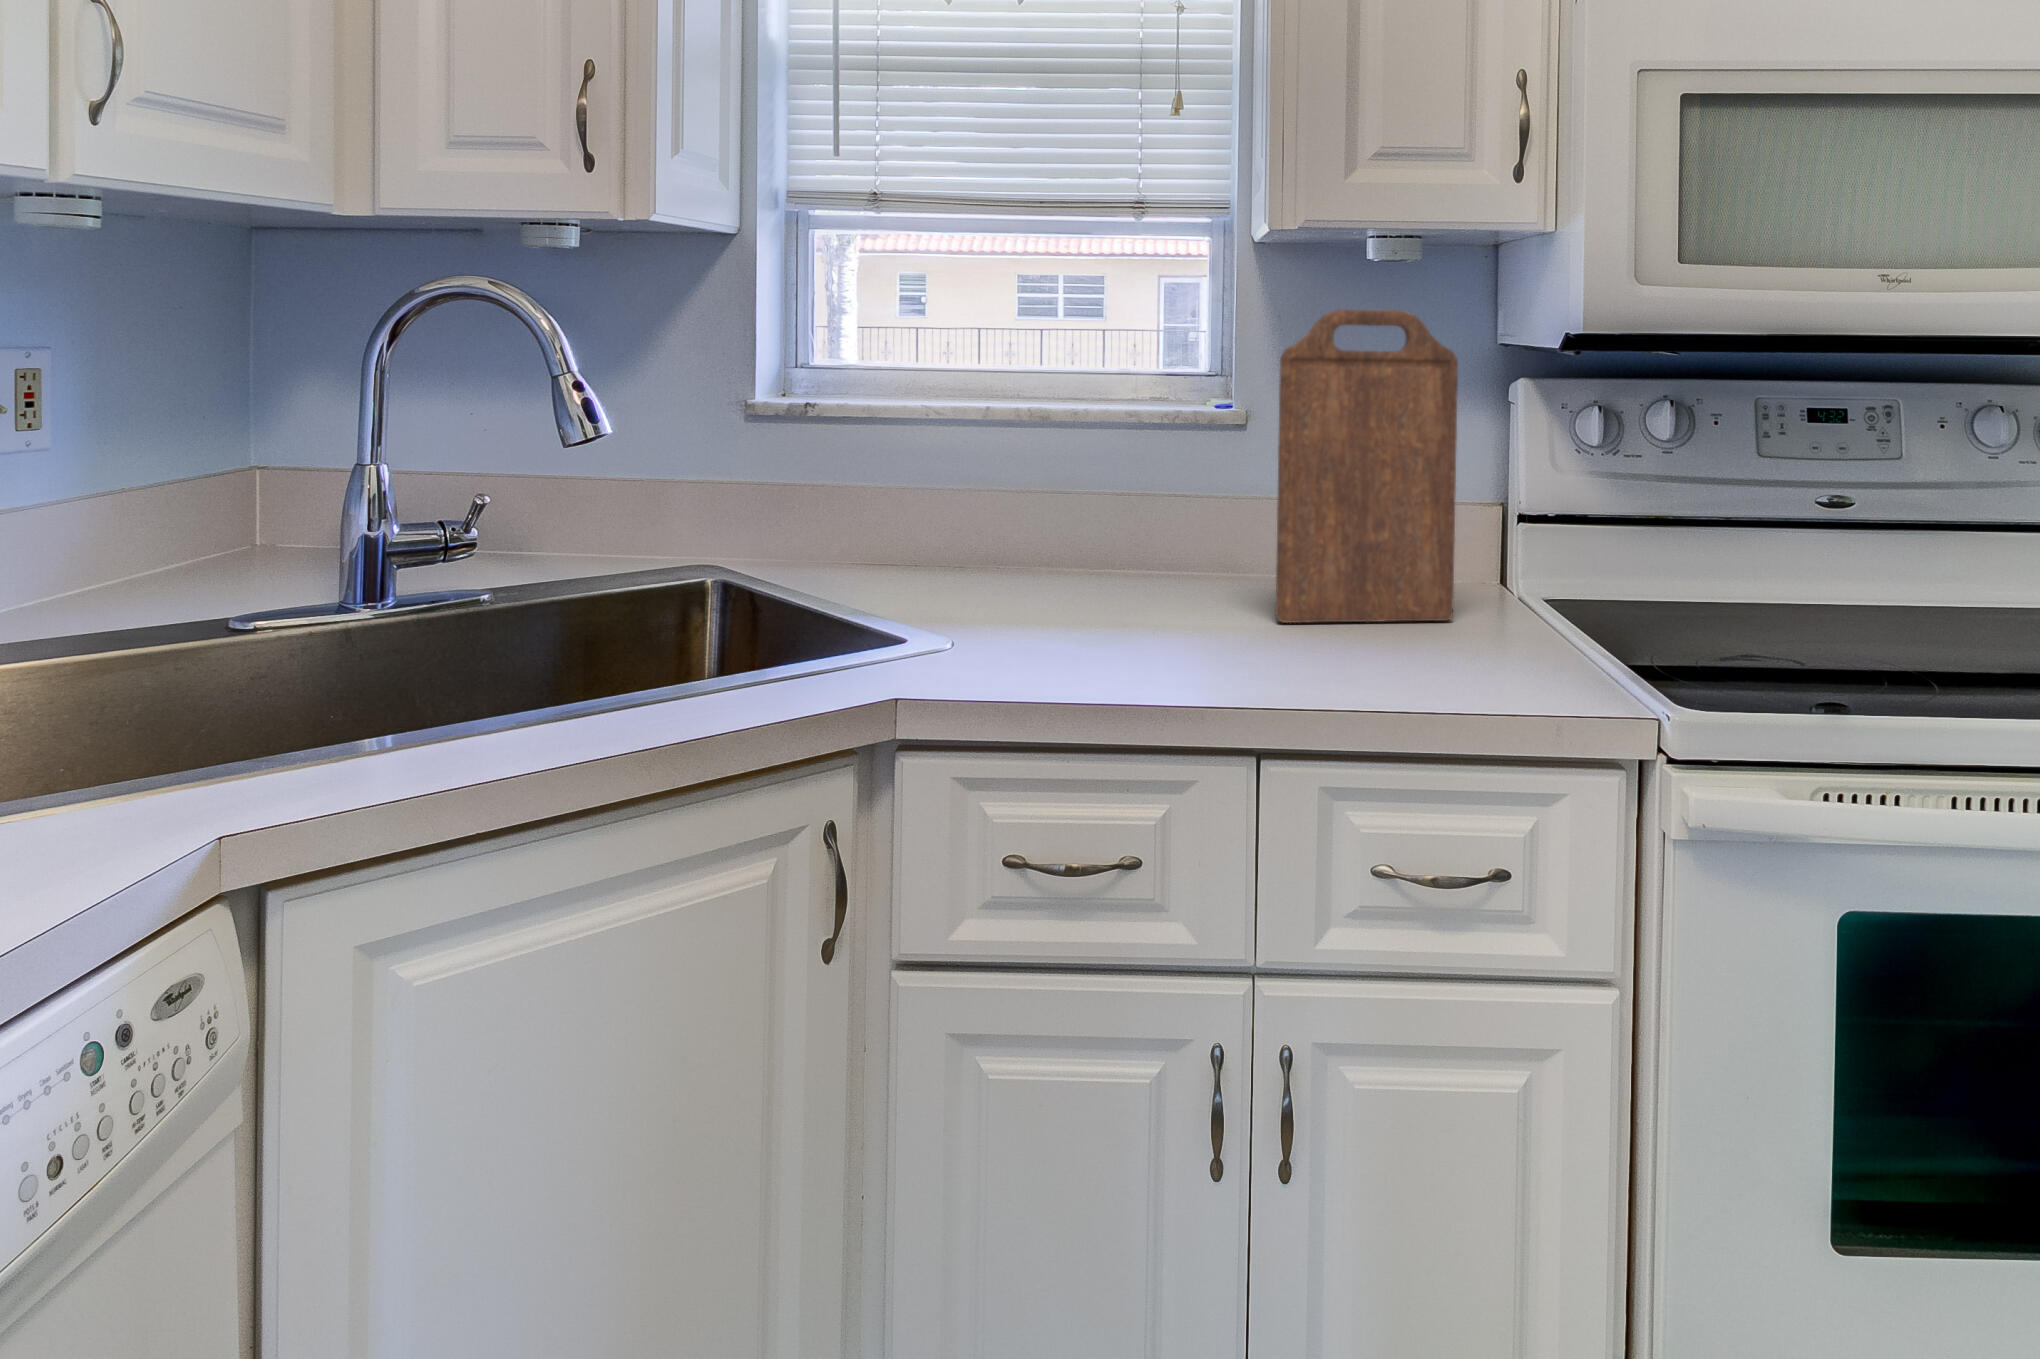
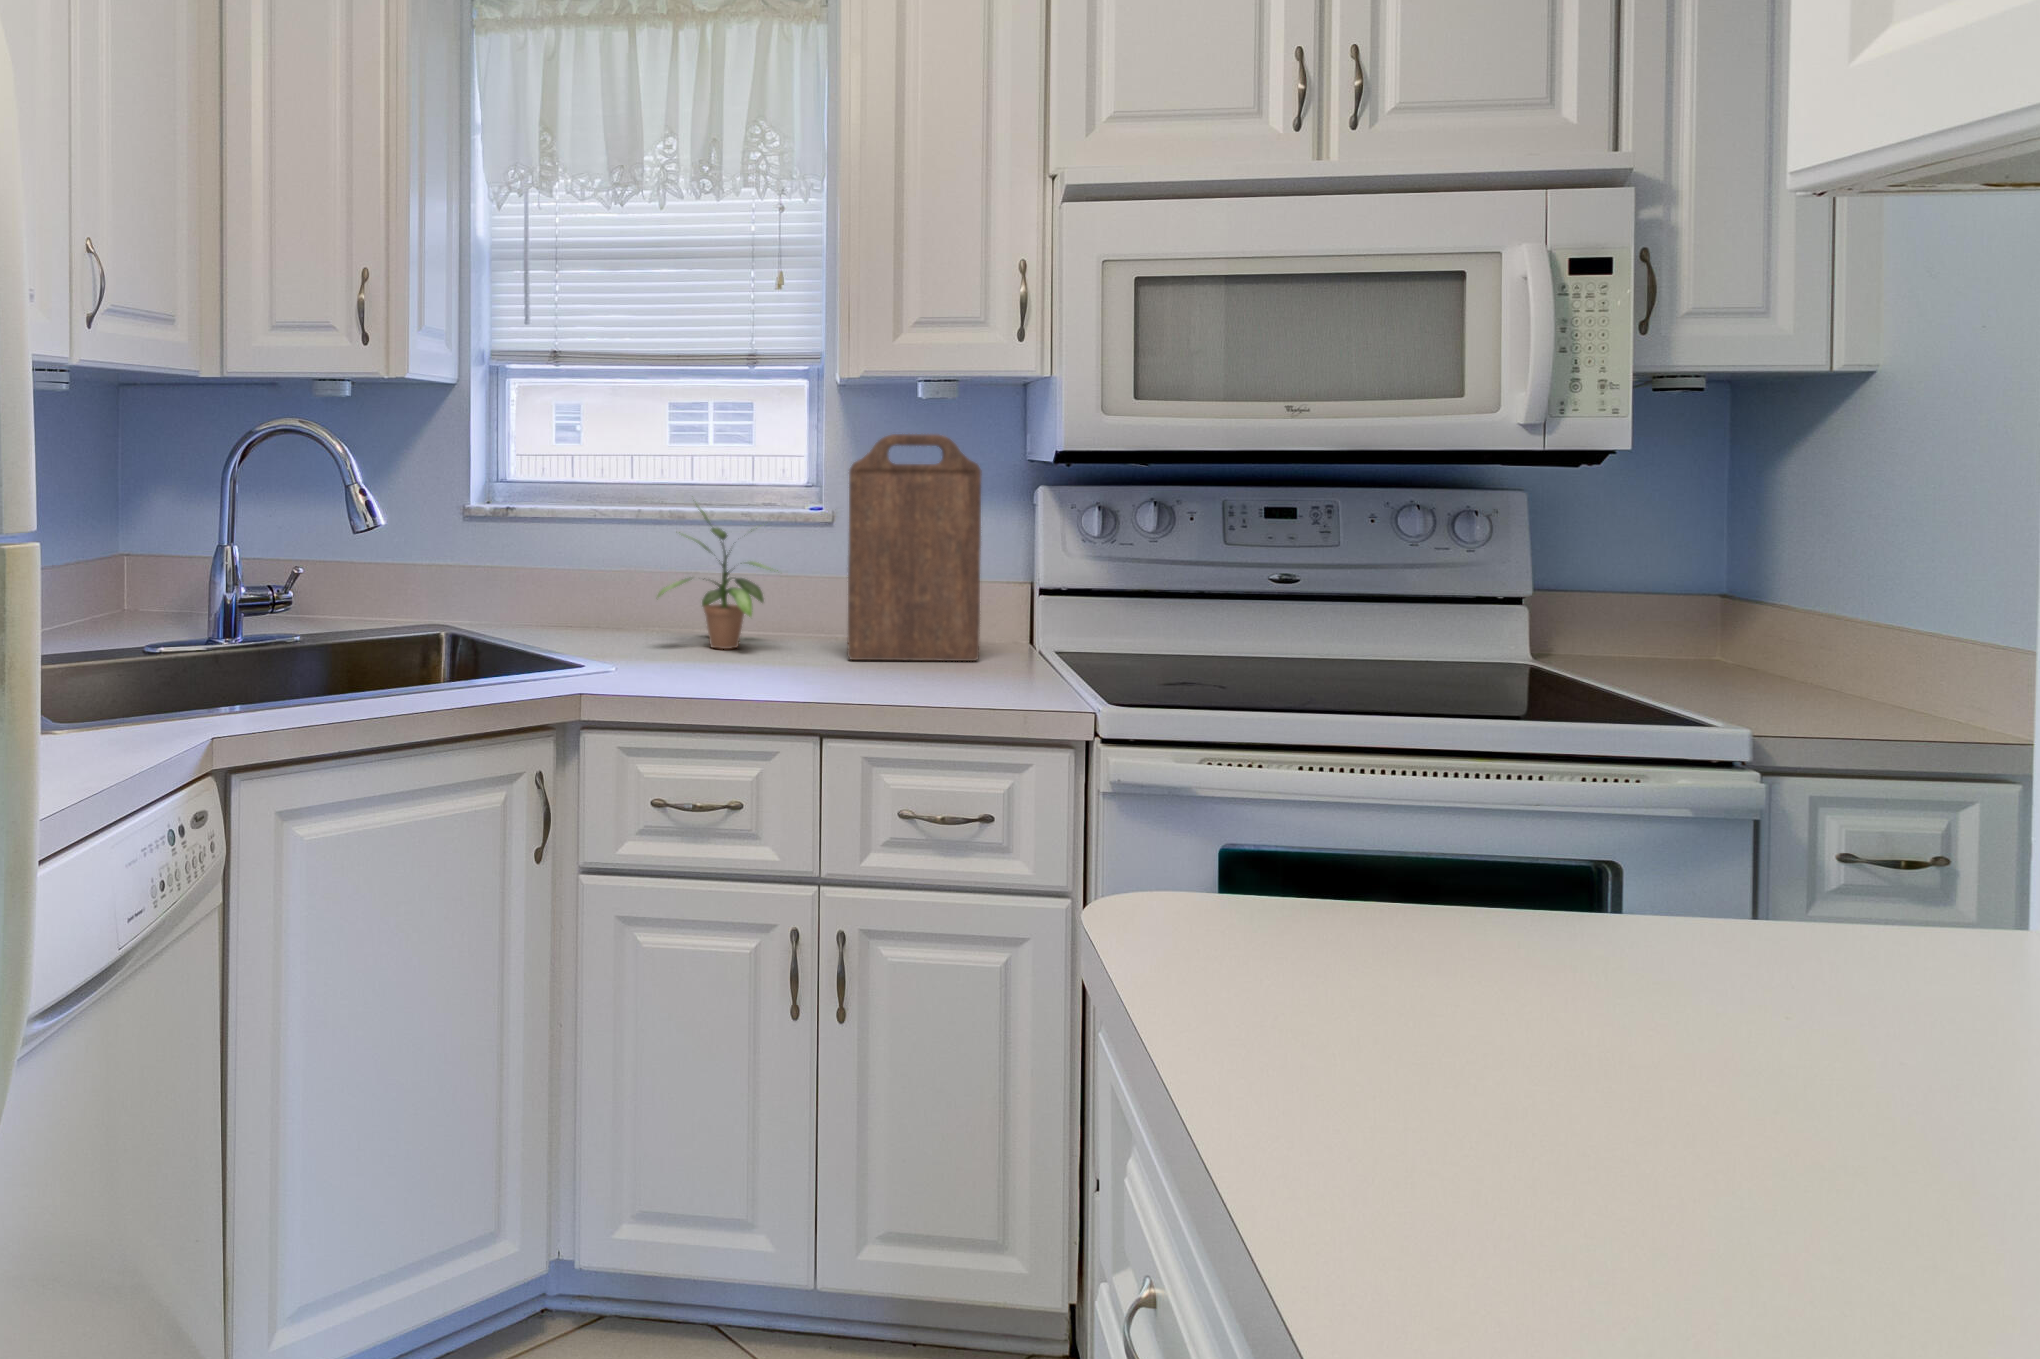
potted plant: none [1008,389,1186,605] -> present [658,507,778,649]

